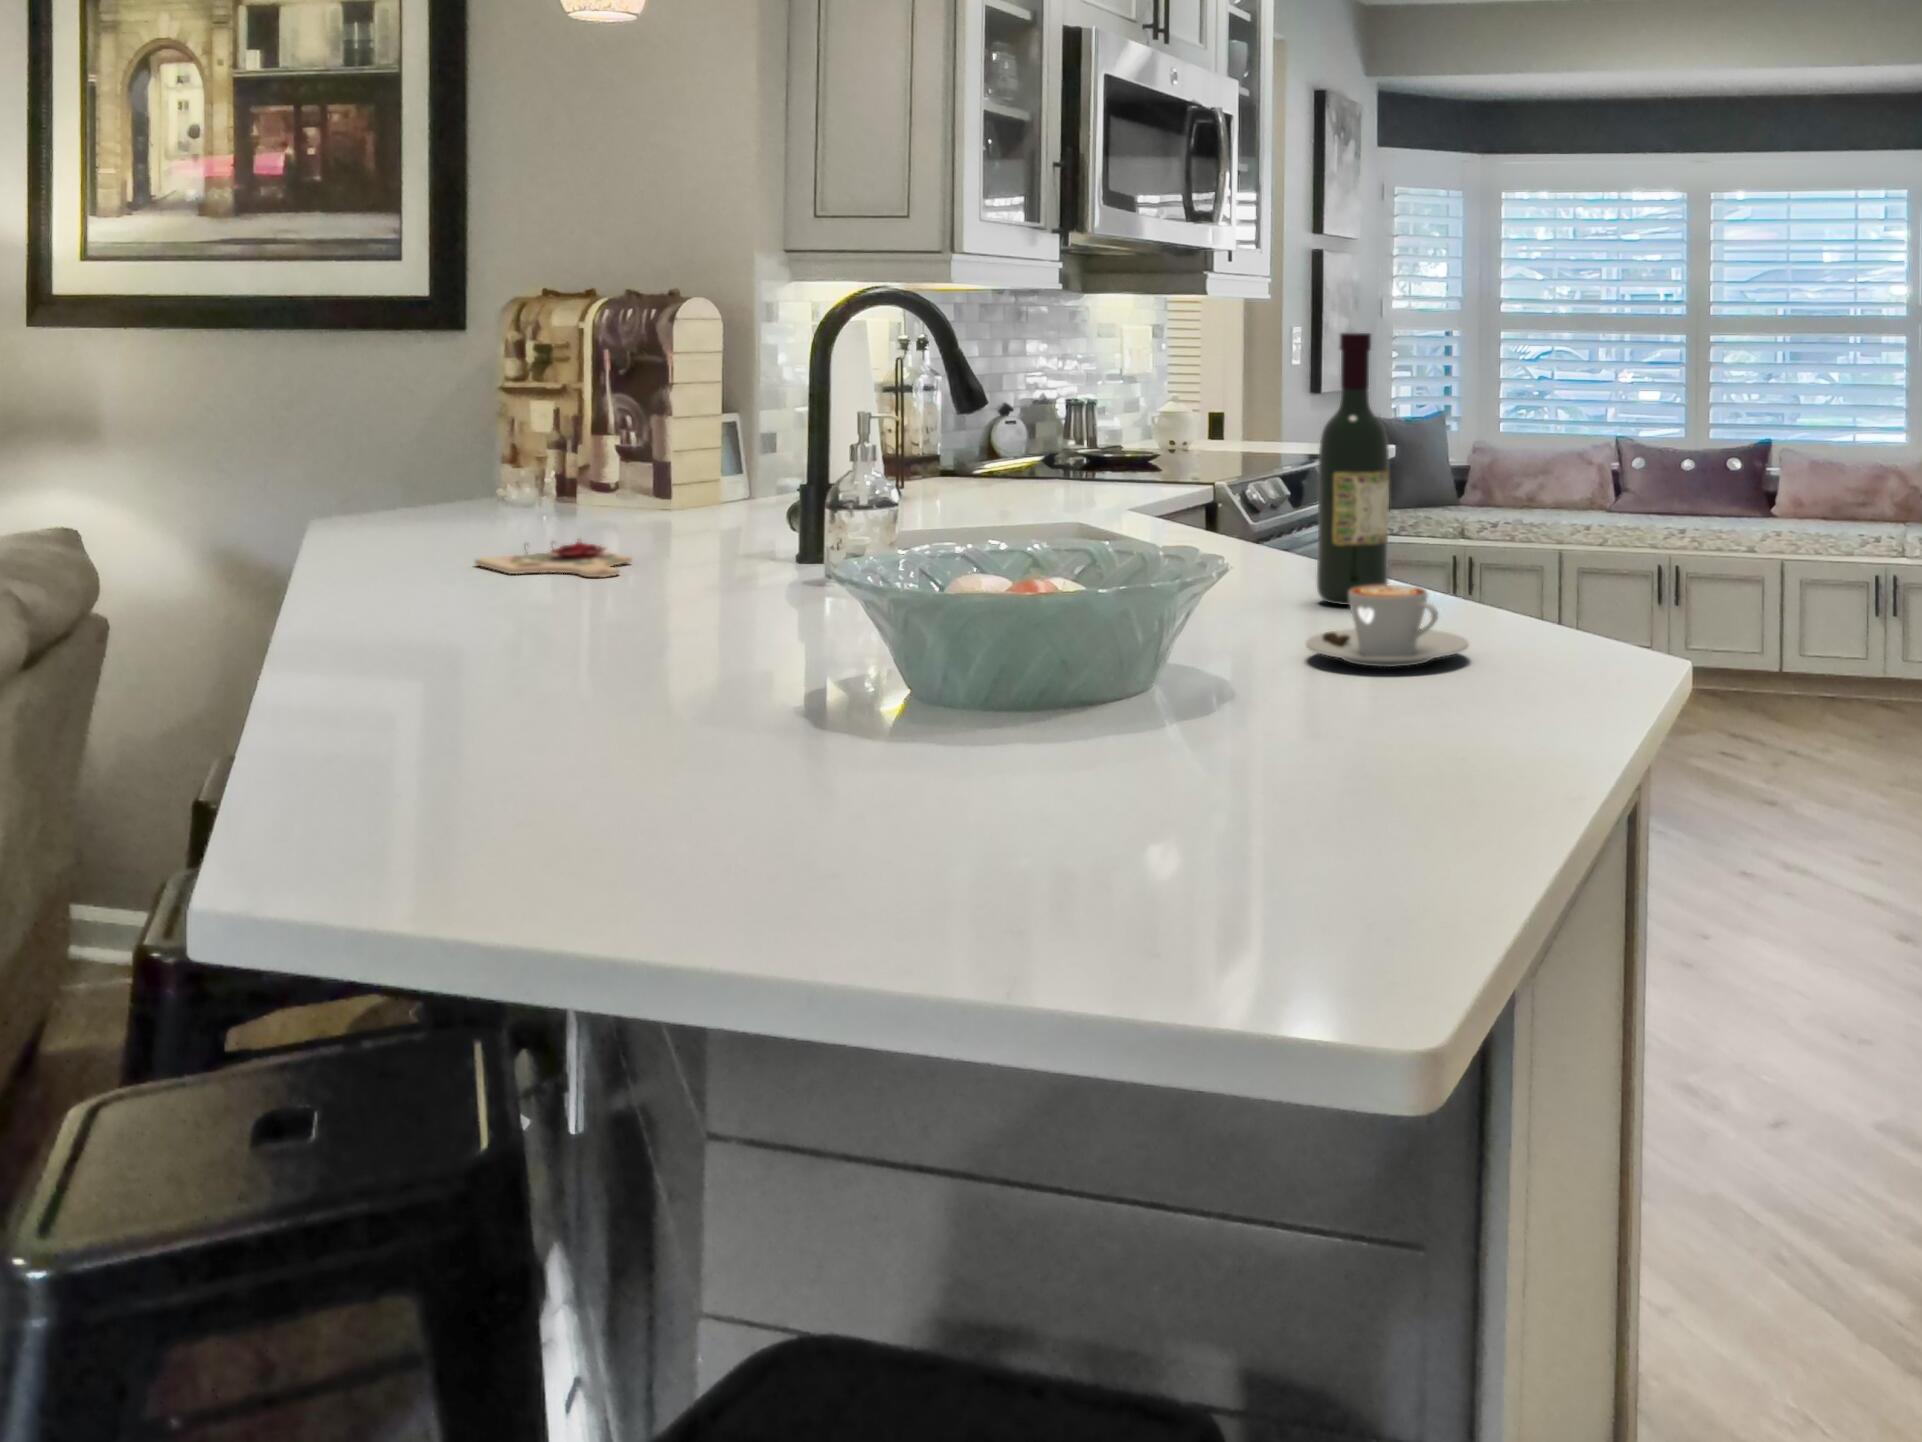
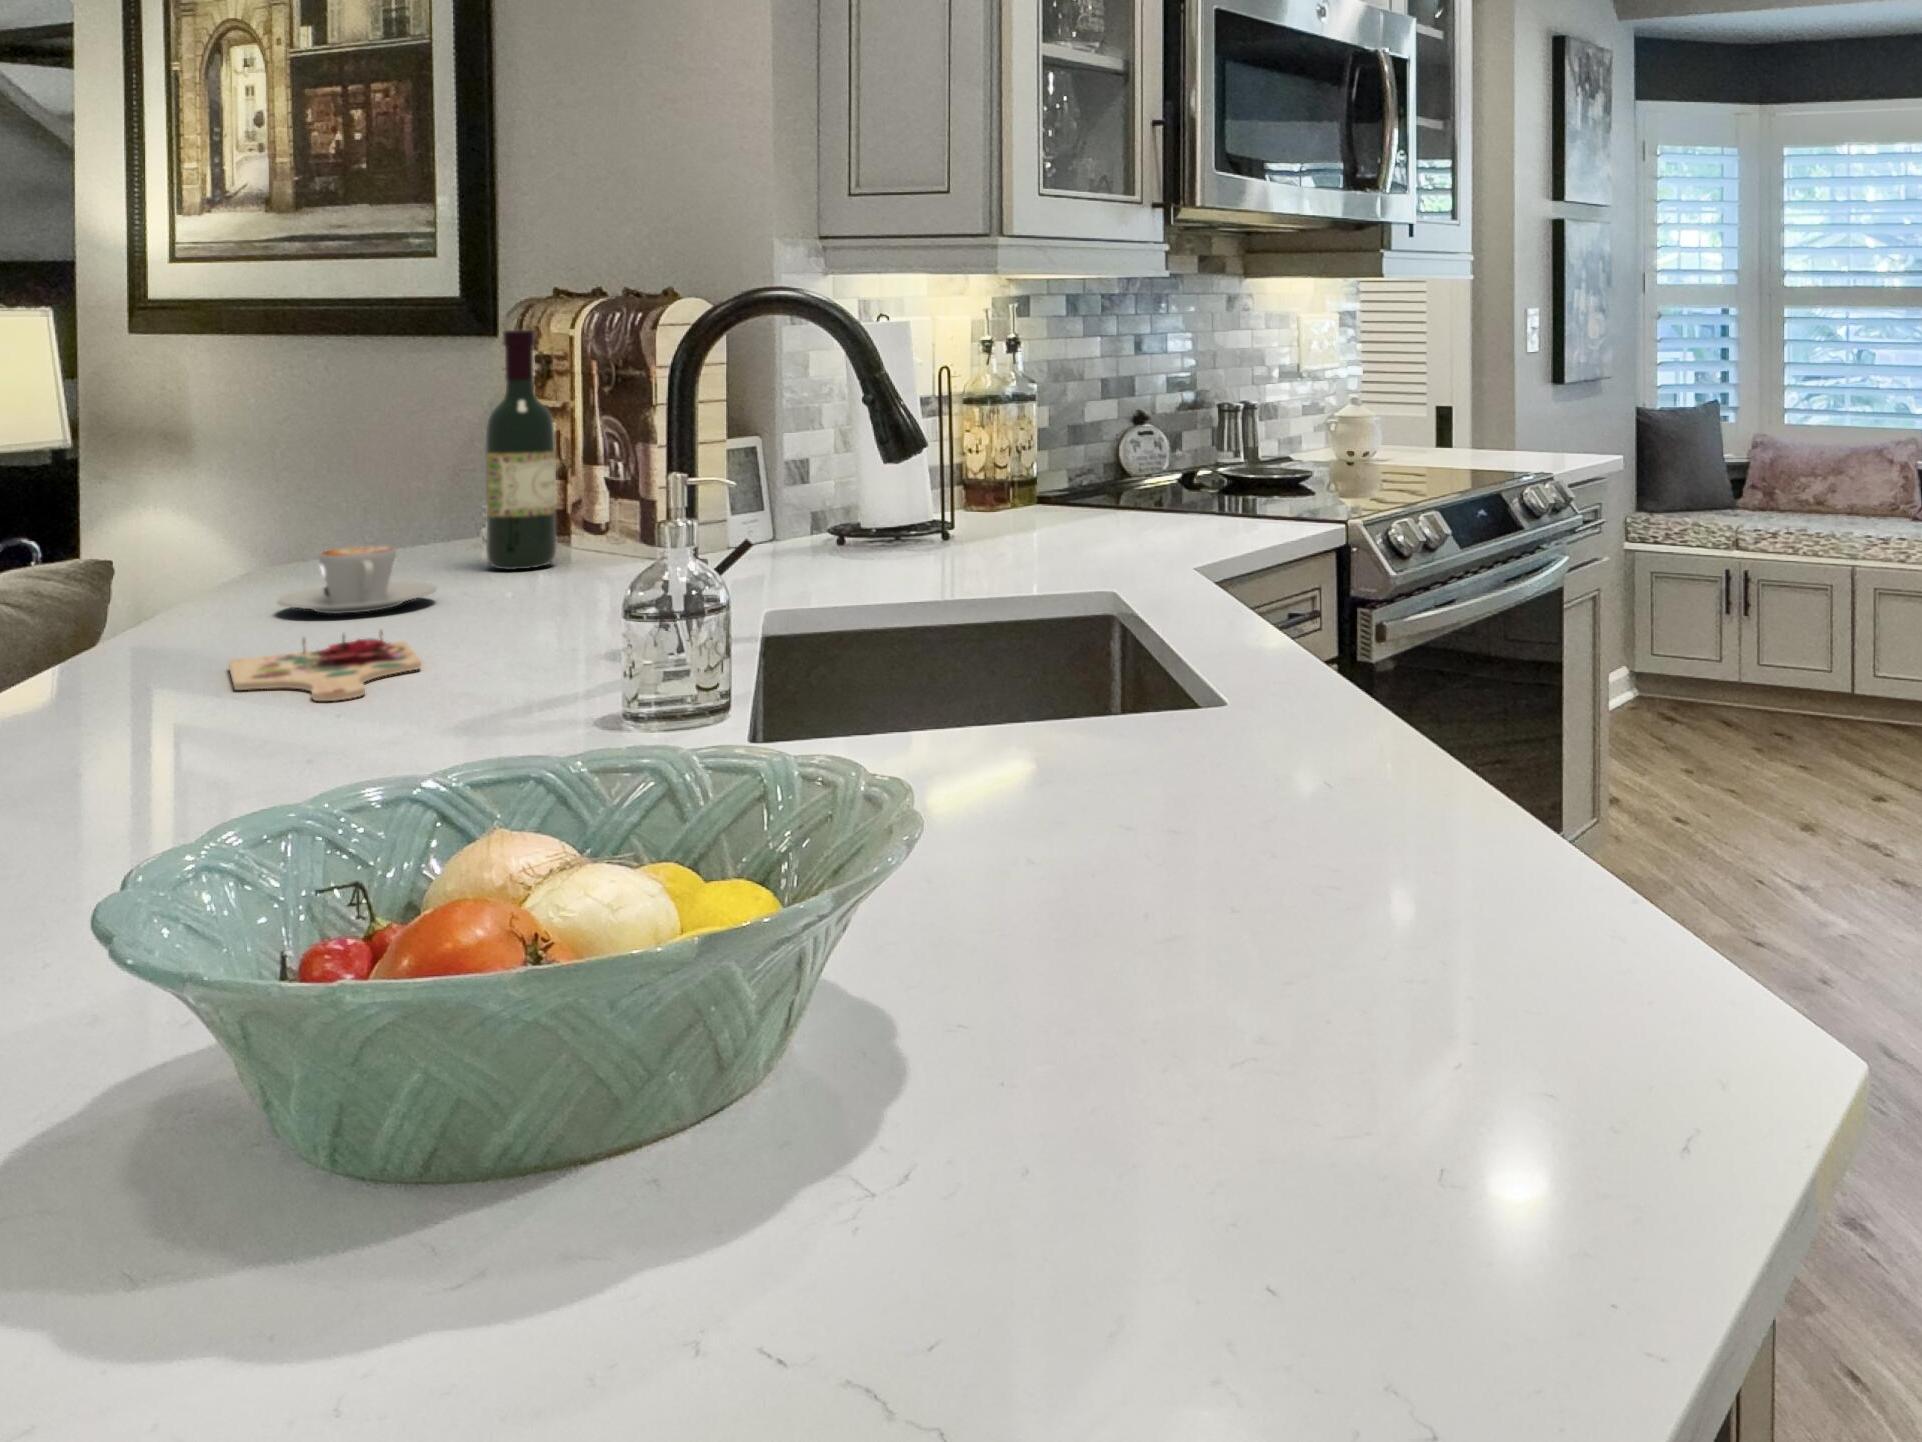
wine bottle: present [1317,332,1389,605] -> present [485,330,556,570]
coffee cup: present [1306,585,1469,667] -> present [277,546,436,614]

